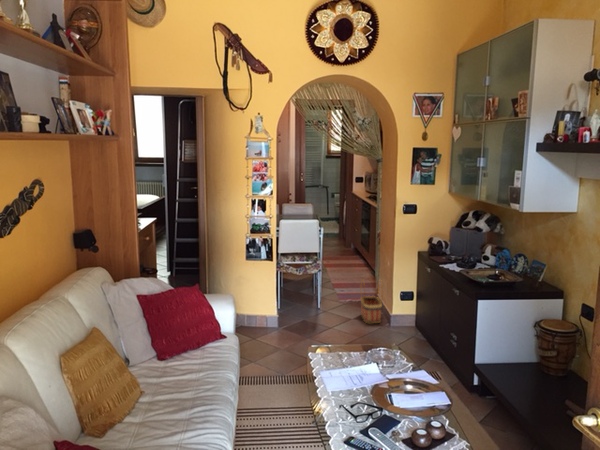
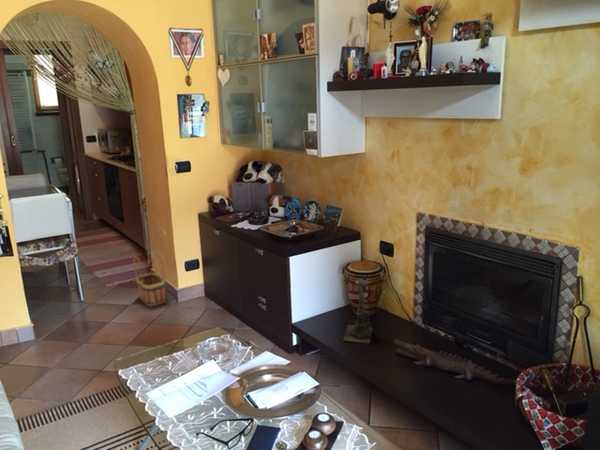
candle holder: none [515,328,560,402] -> present [343,279,372,343]

